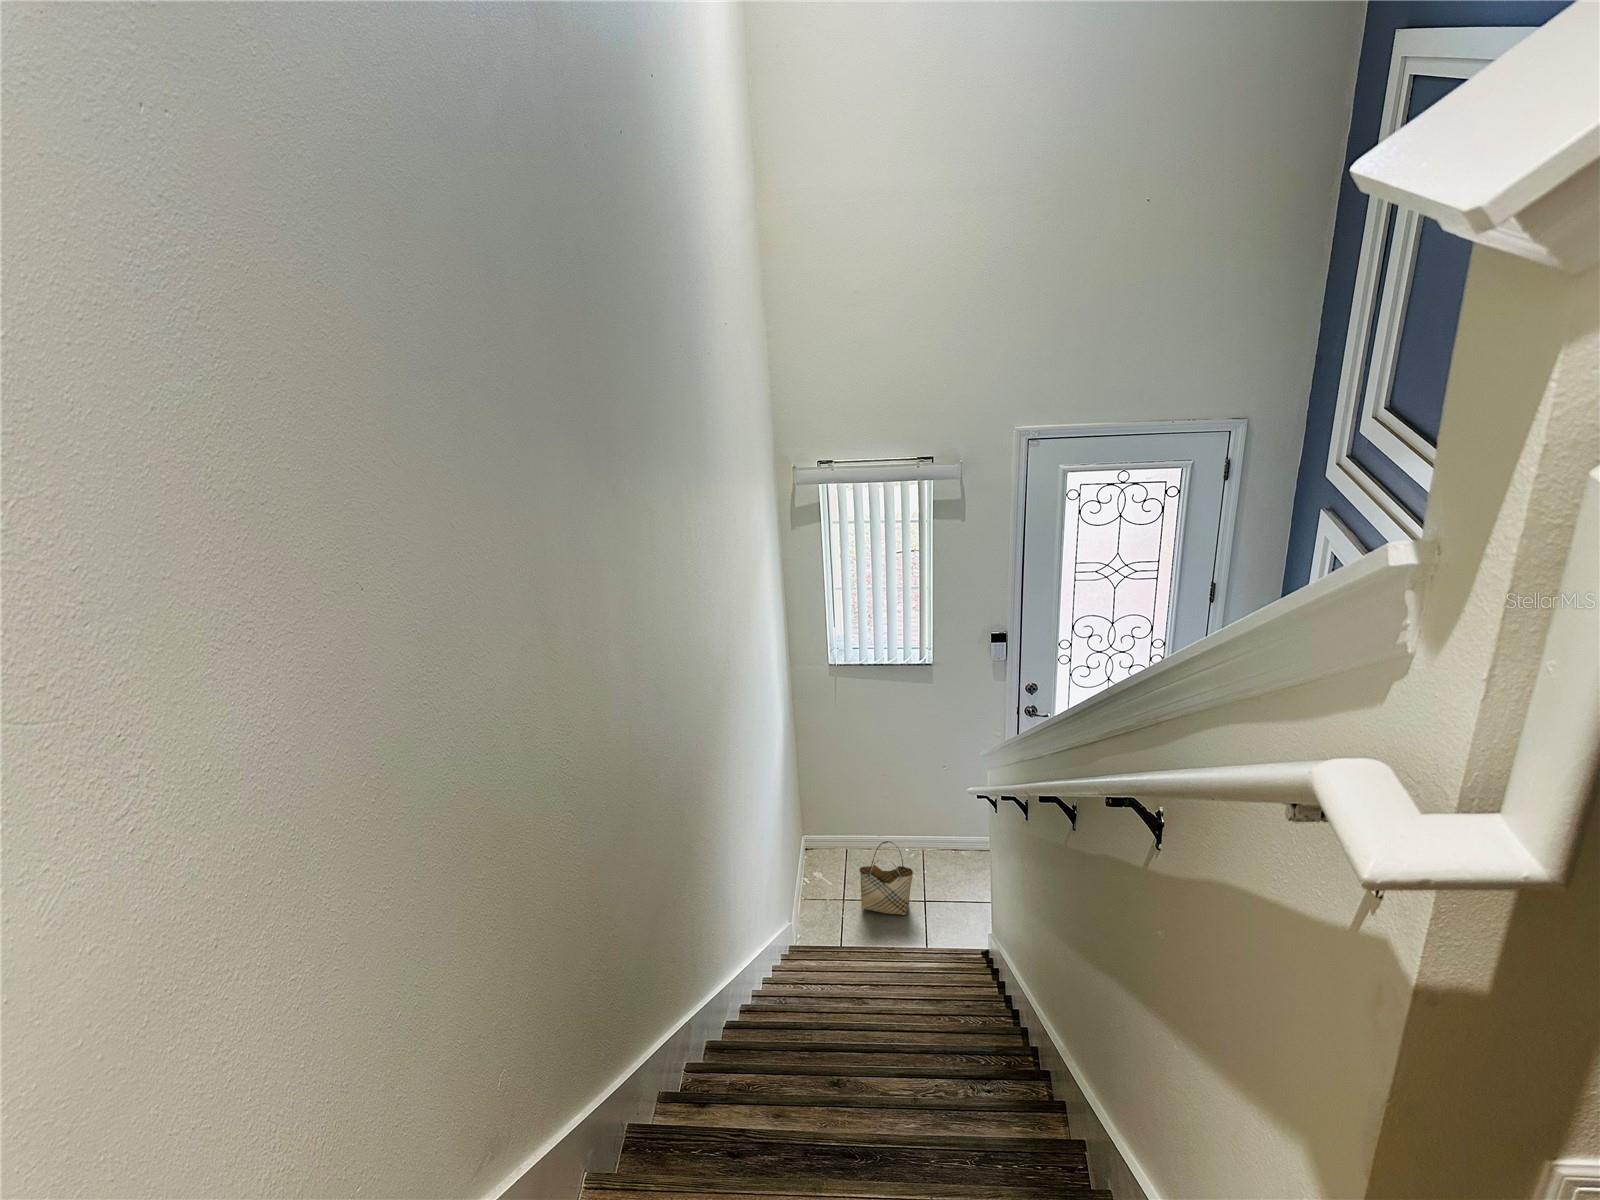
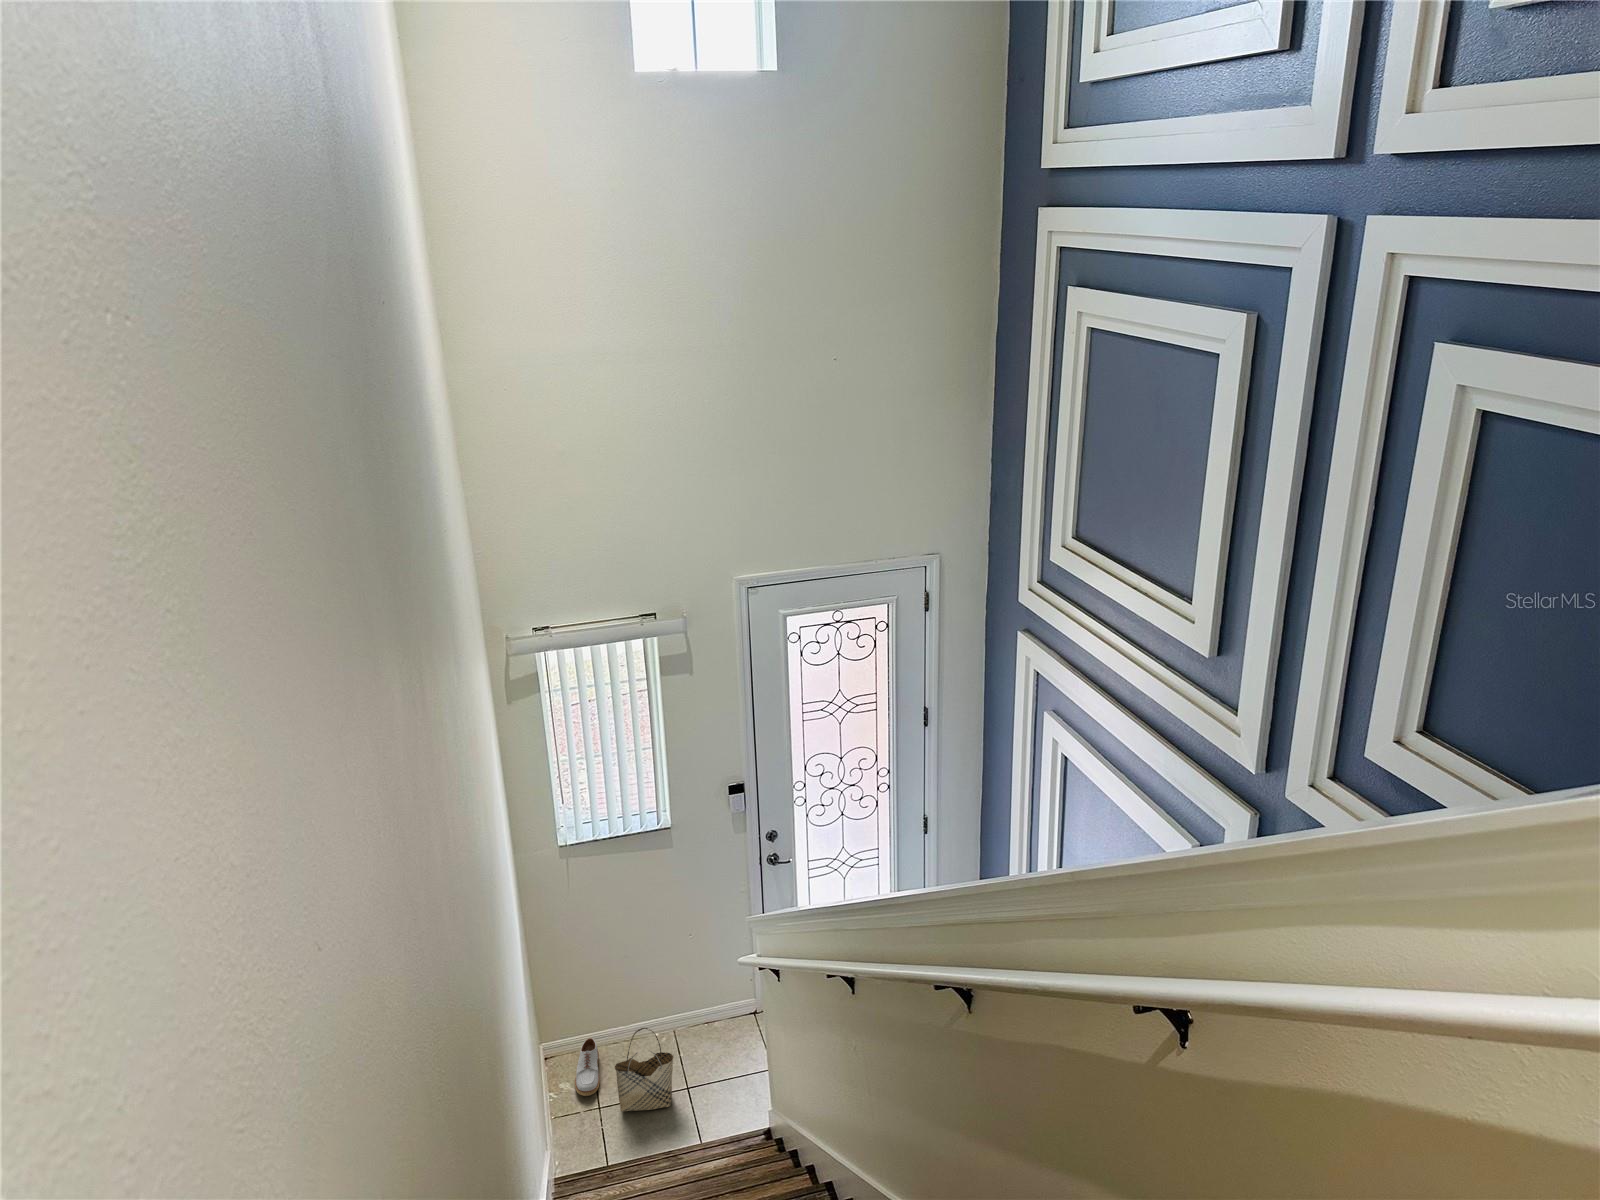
shoe: none [826,843,852,890] -> present [575,1038,600,1096]

